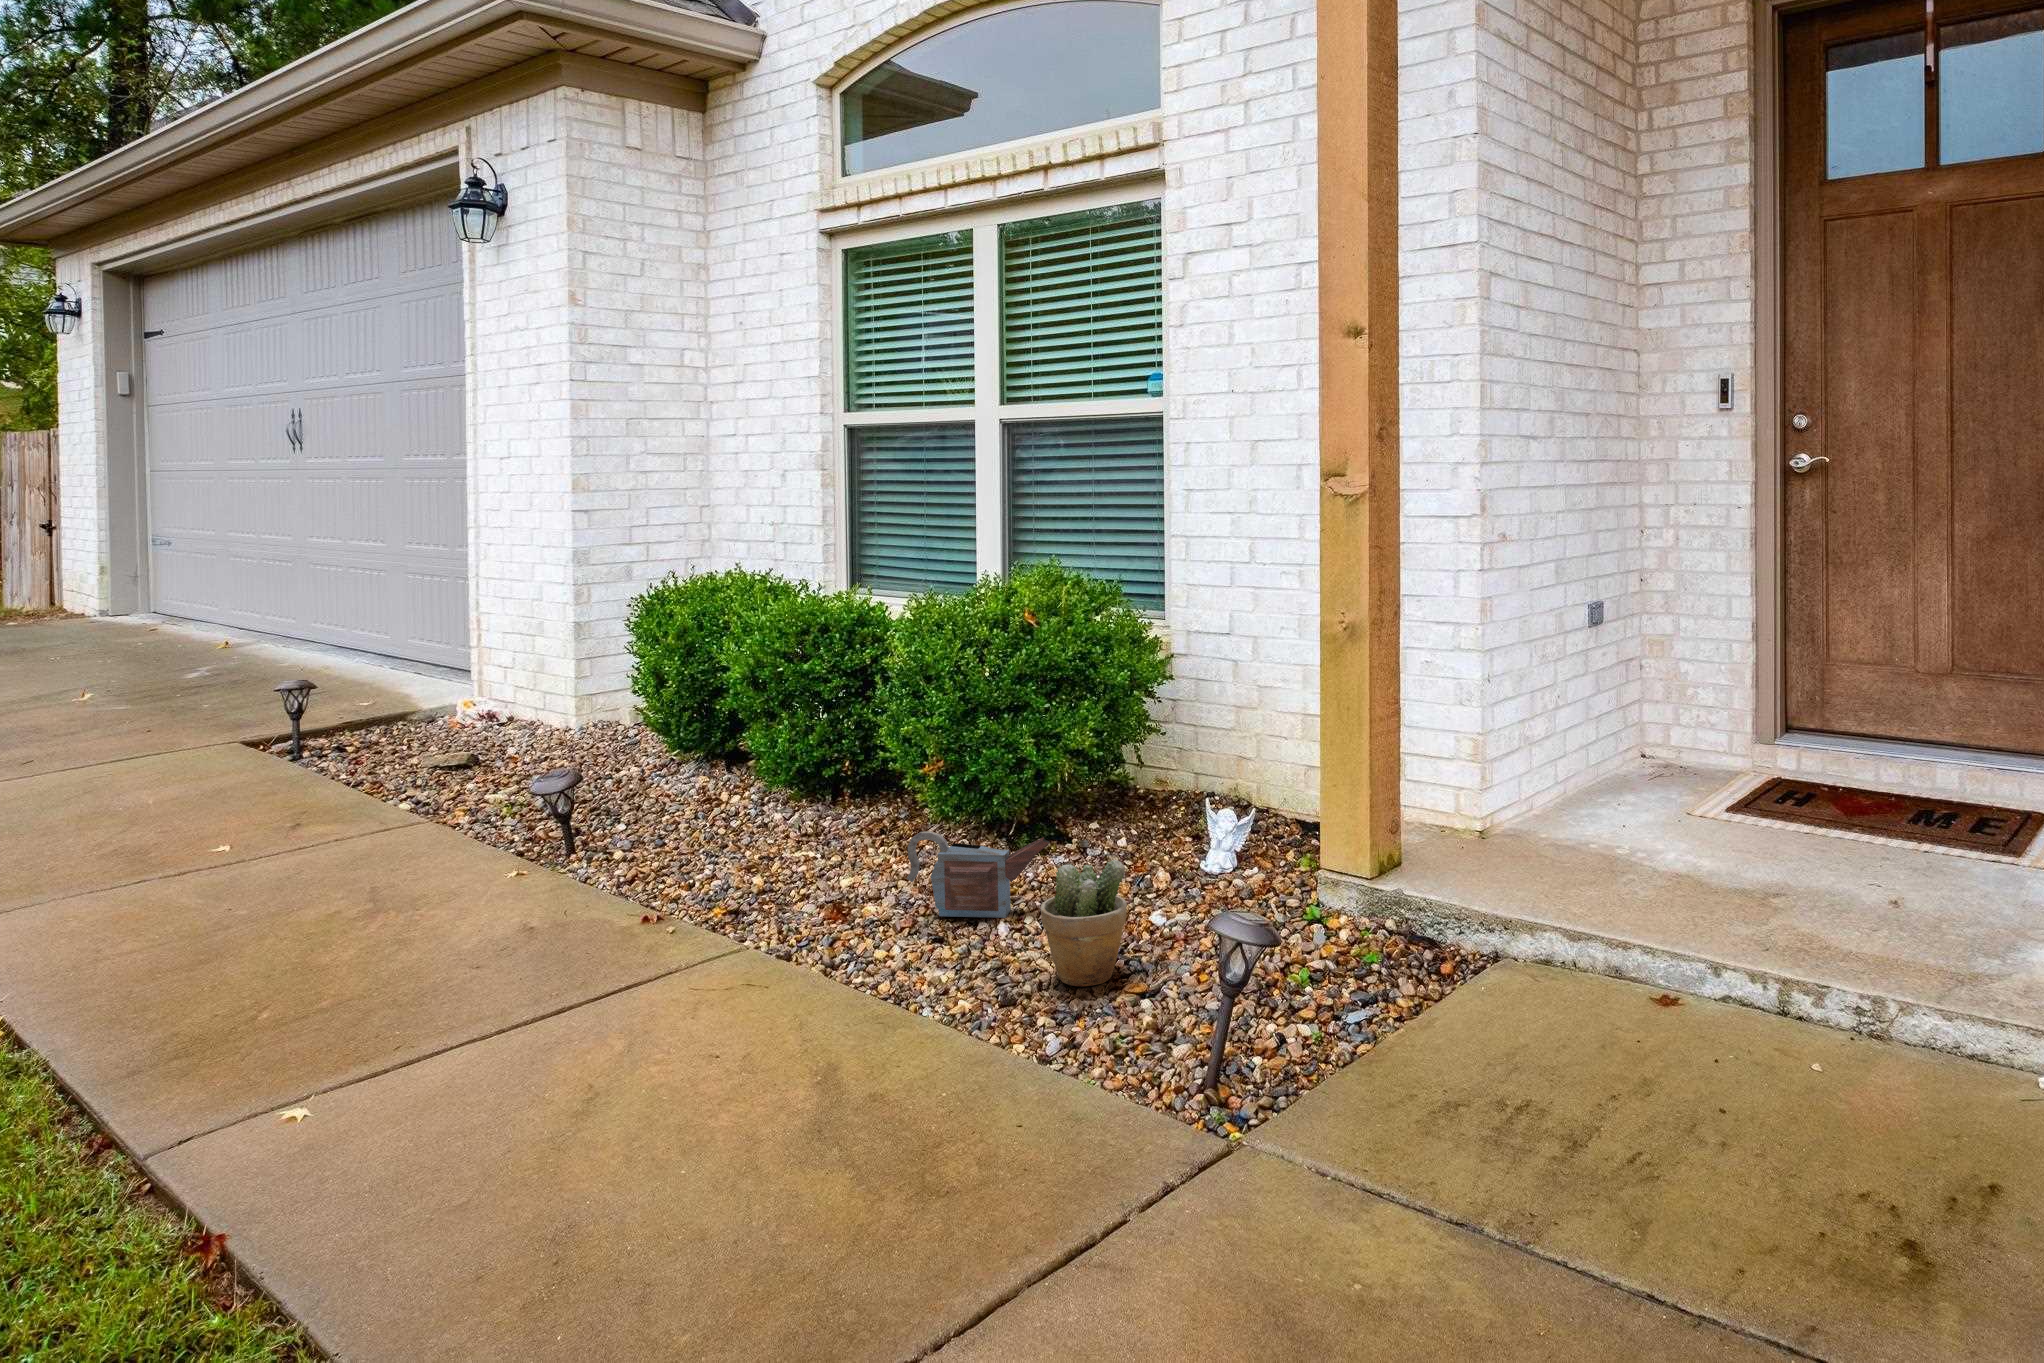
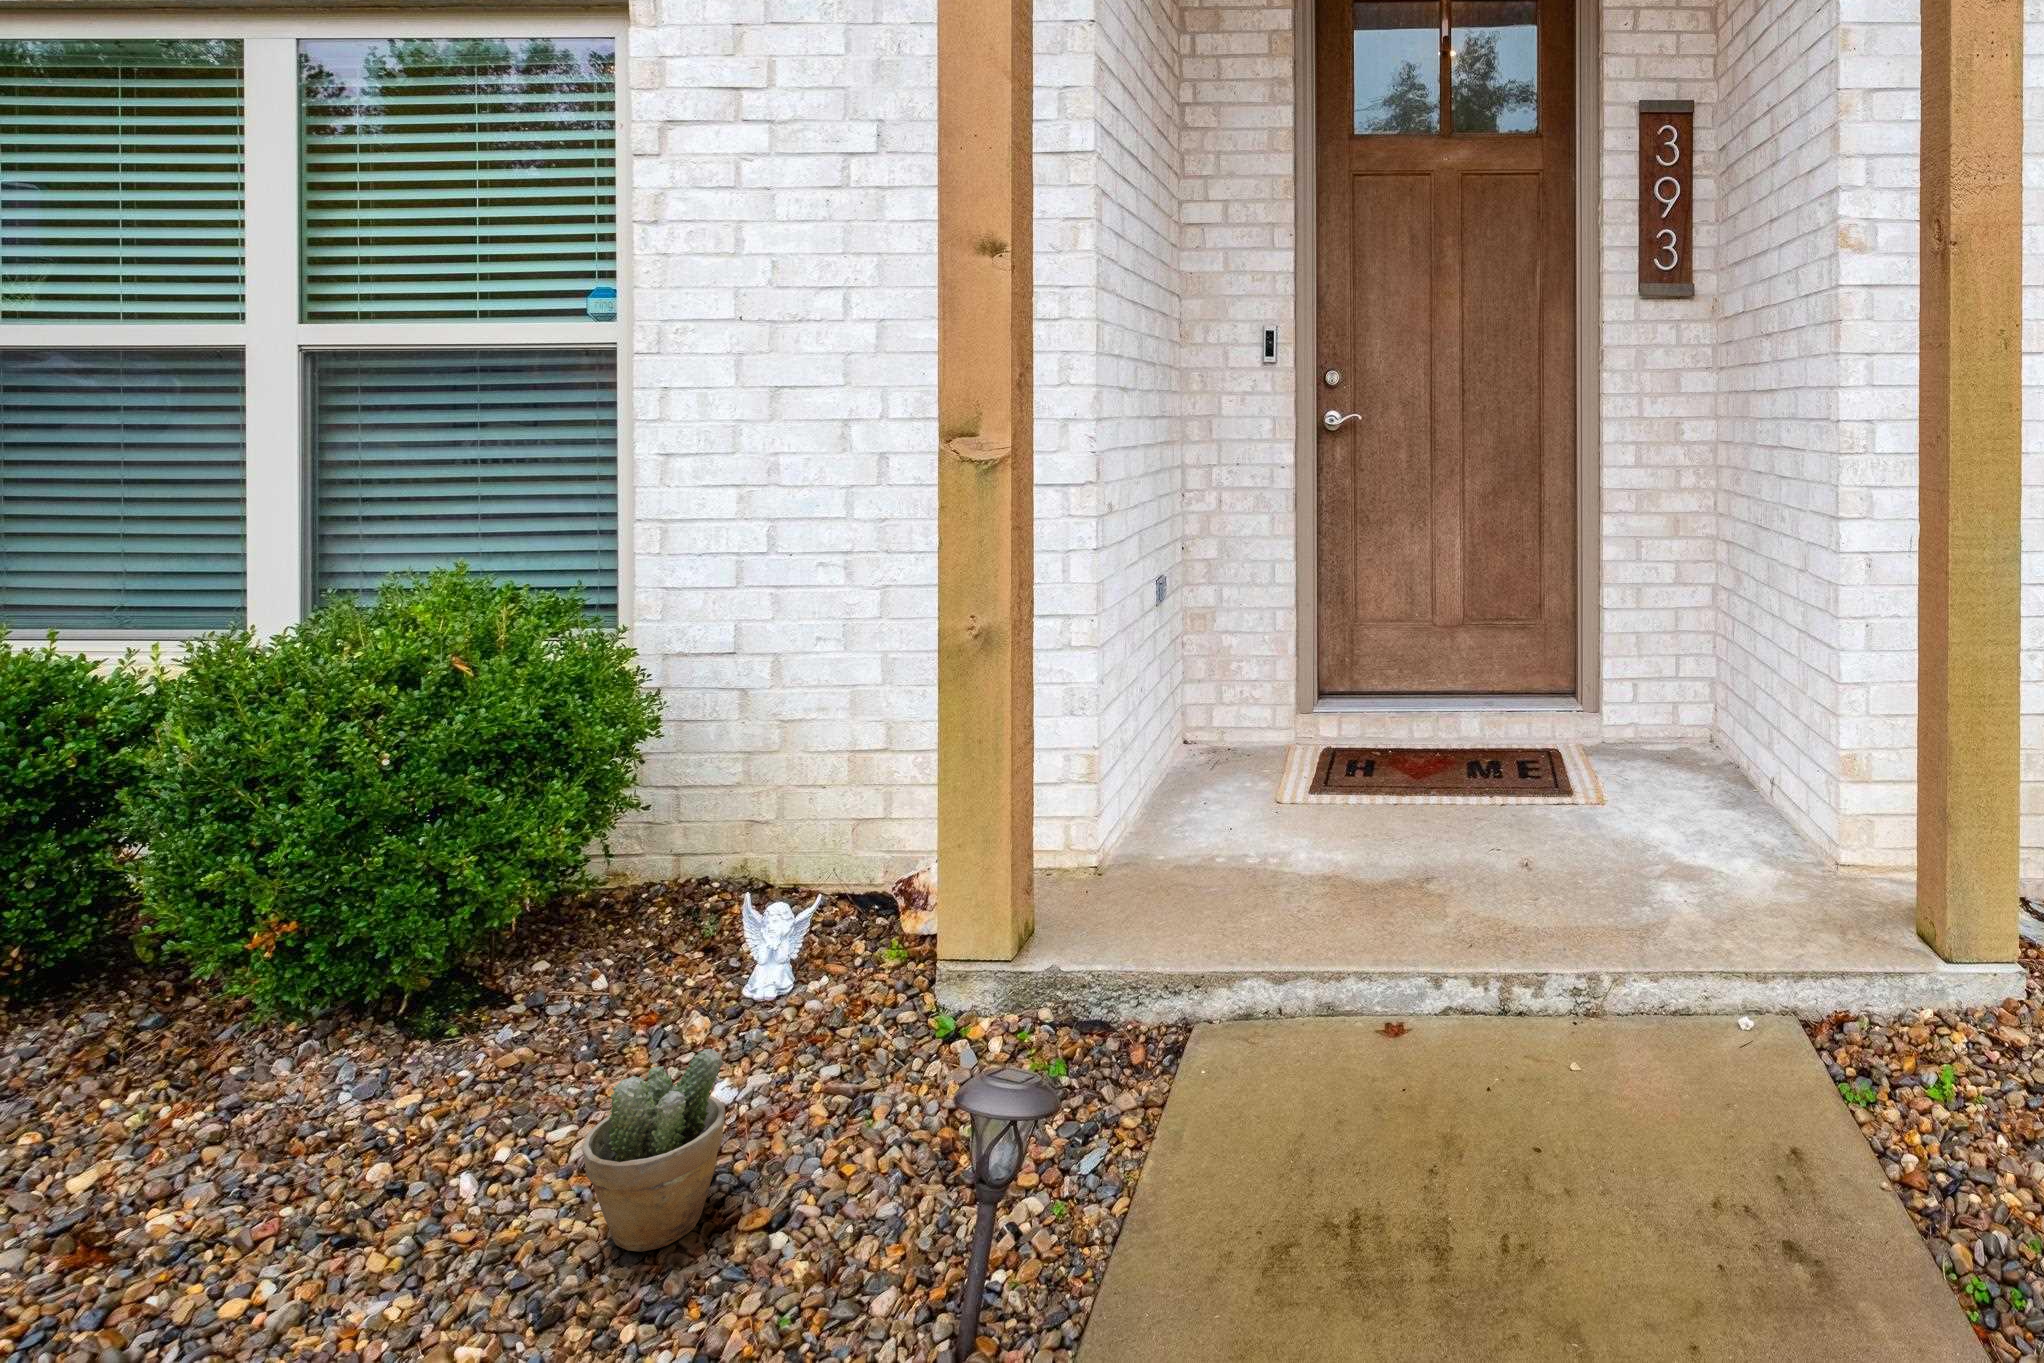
watering can: present [907,831,1050,918] -> none [254,1027,533,1197]

